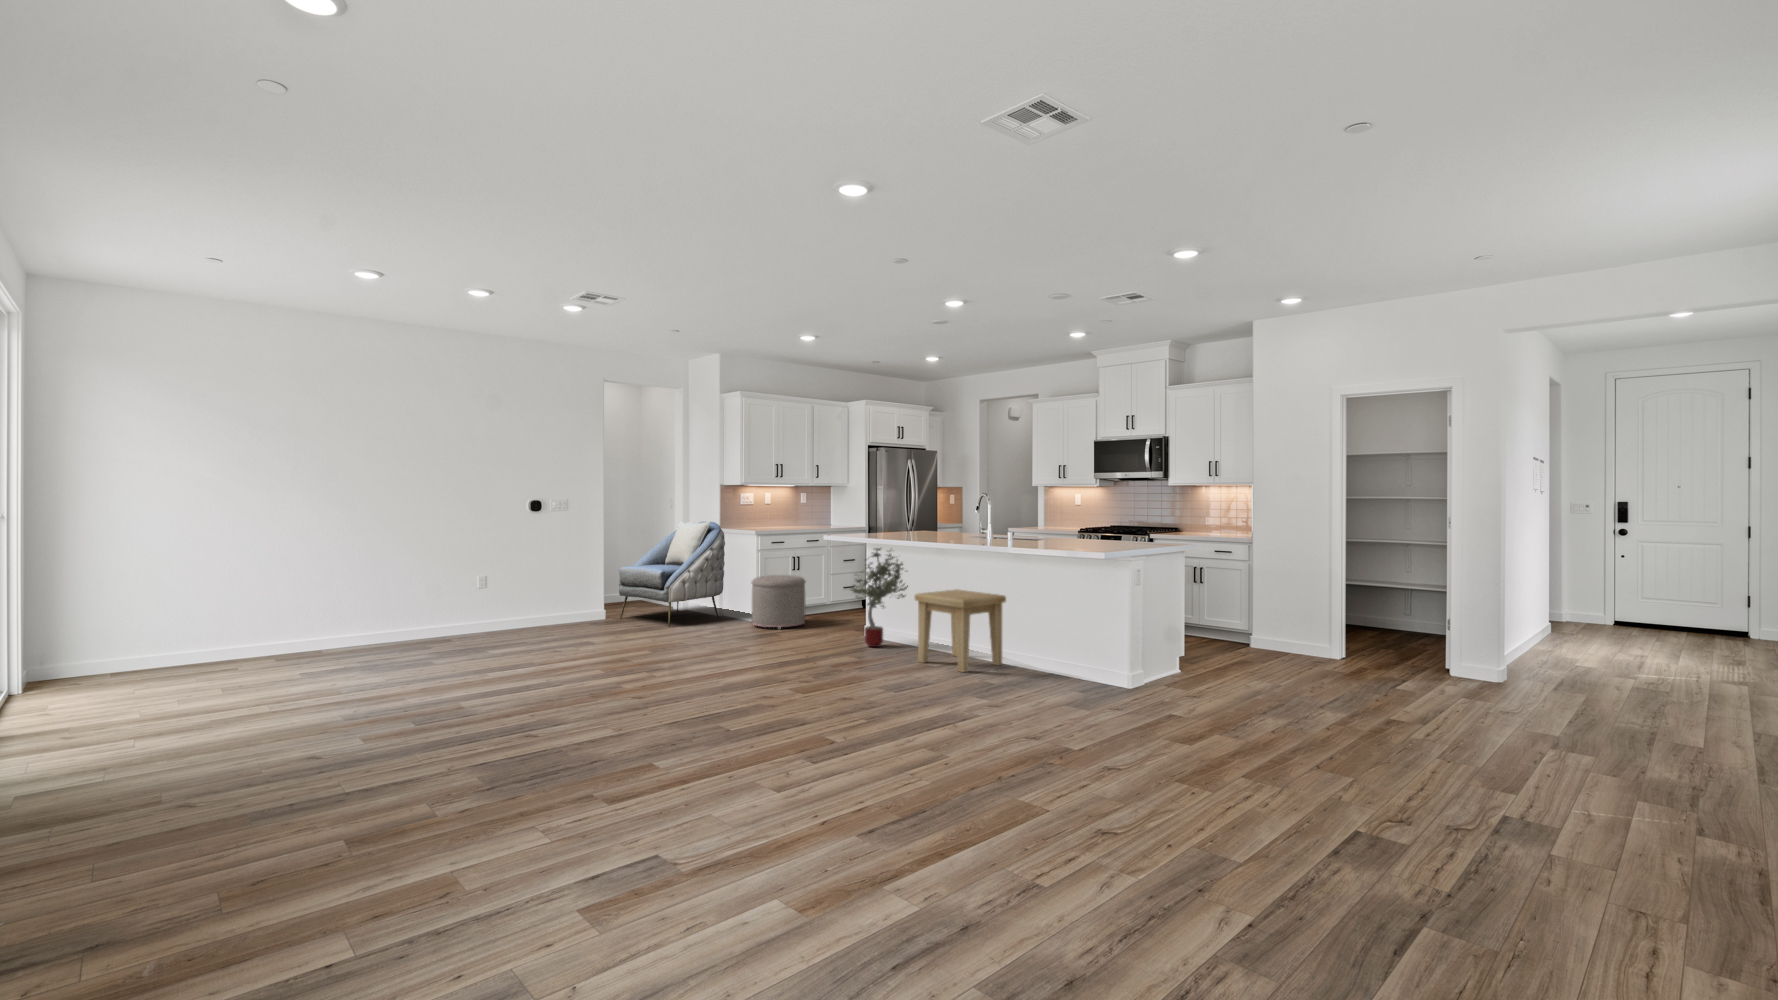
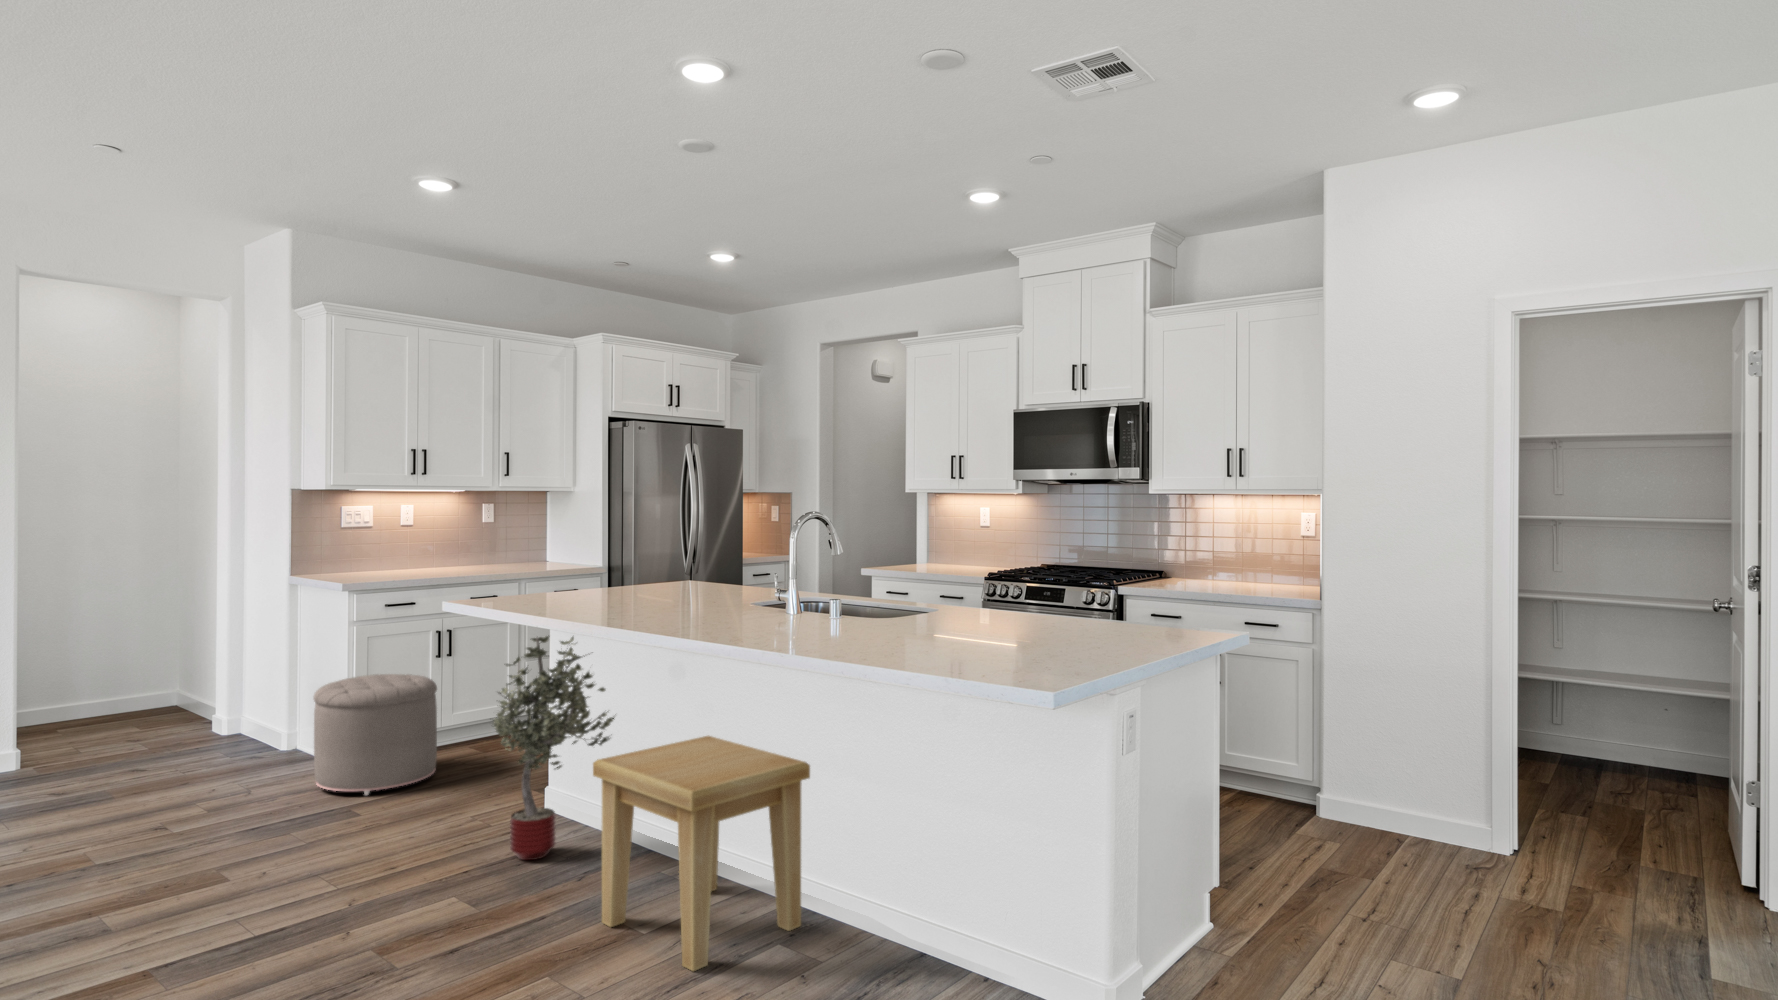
armchair: present [619,521,725,627] -> none [42,562,288,795]

